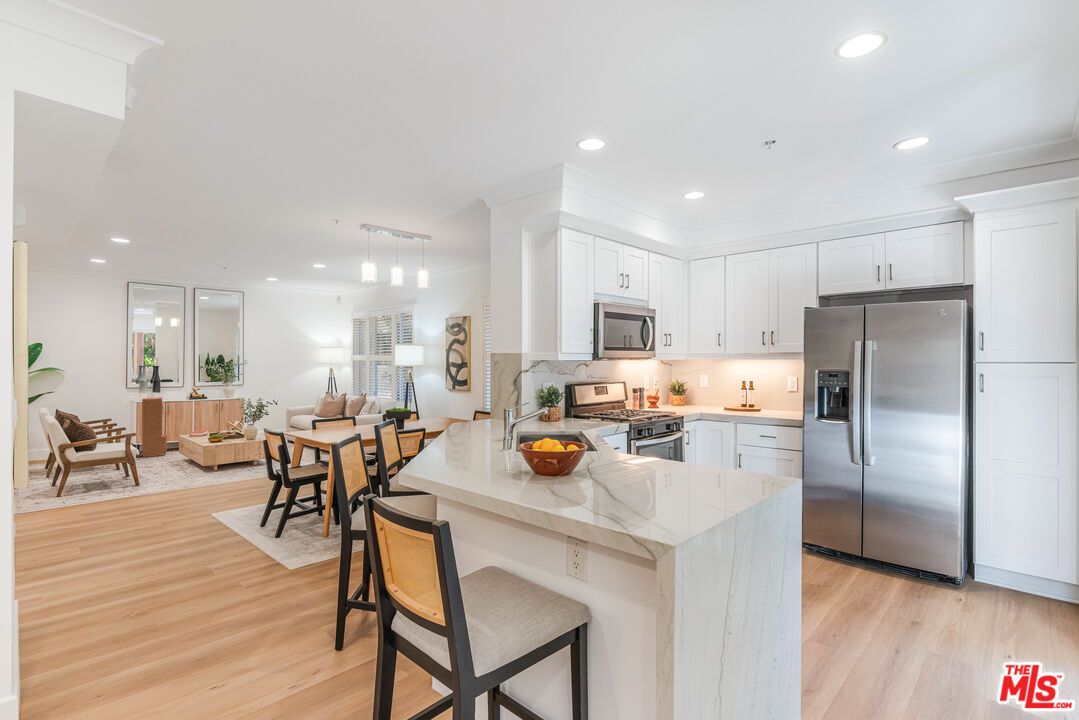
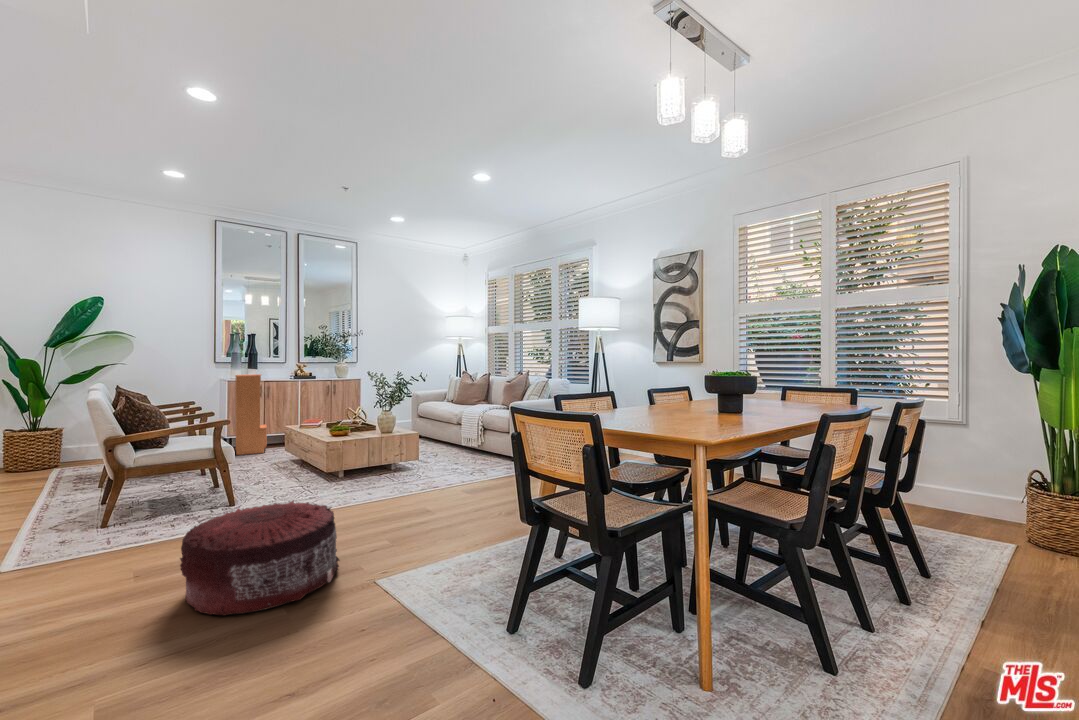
pouf: none [110,476,195,525] -> present [180,500,339,616]

